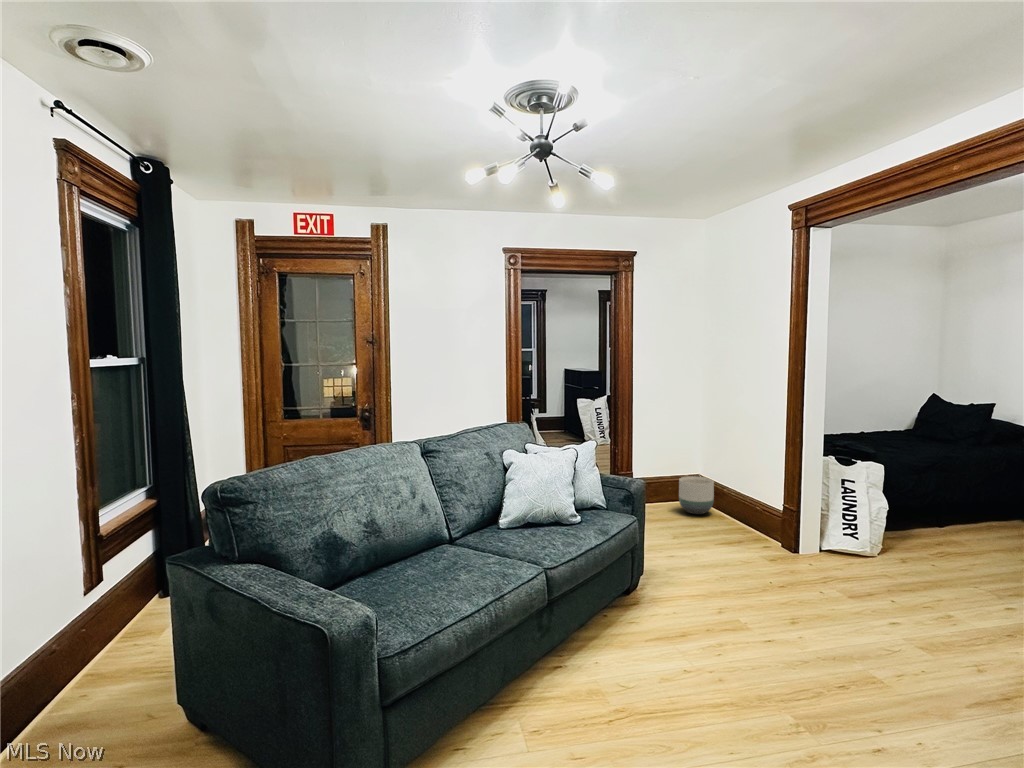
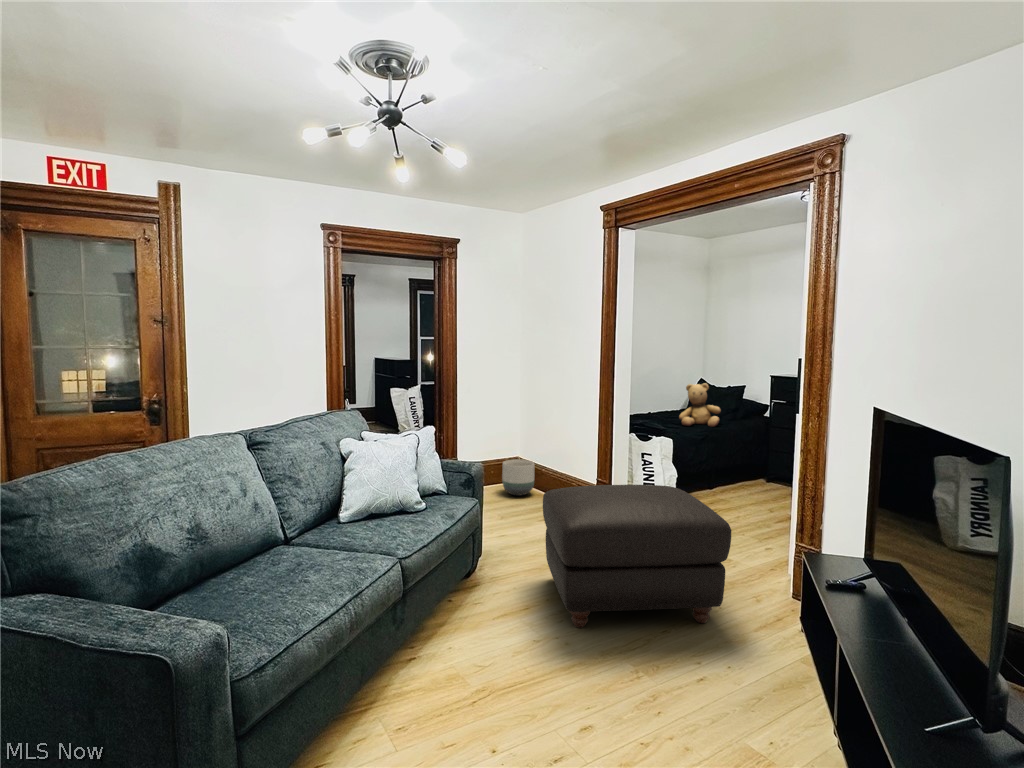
teddy bear: none [894,400,951,452] -> present [679,383,721,427]
ottoman: none [707,512,932,683] -> present [543,485,731,628]

